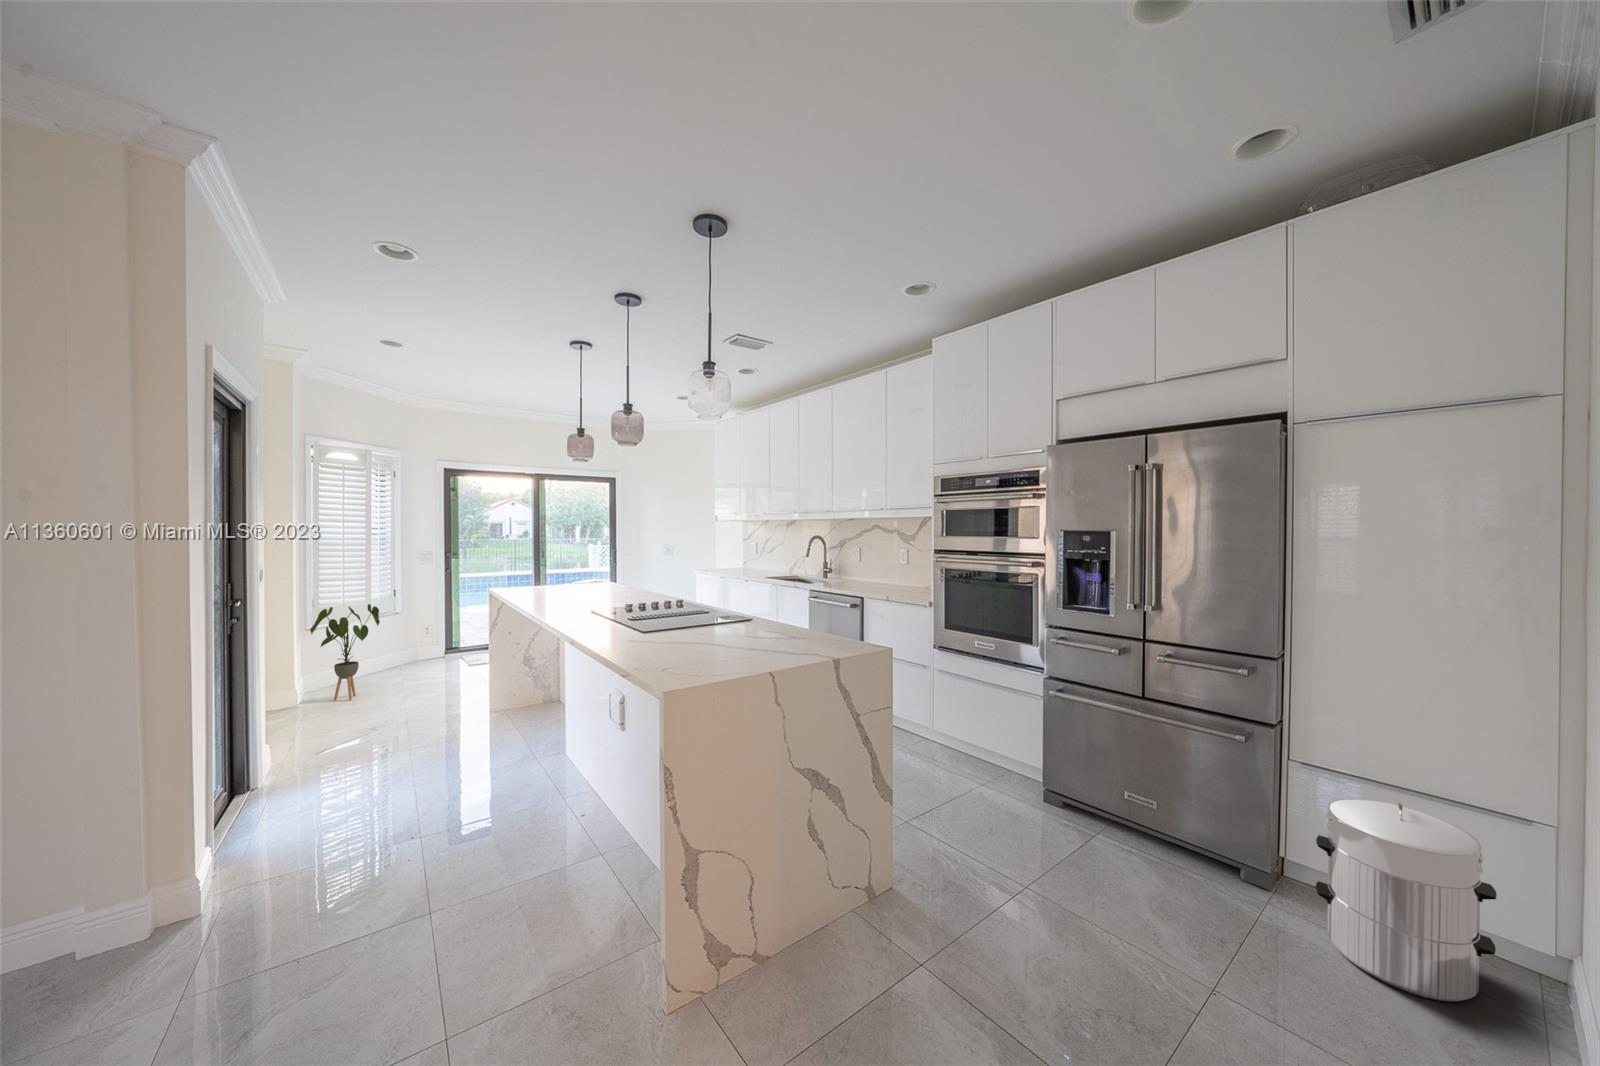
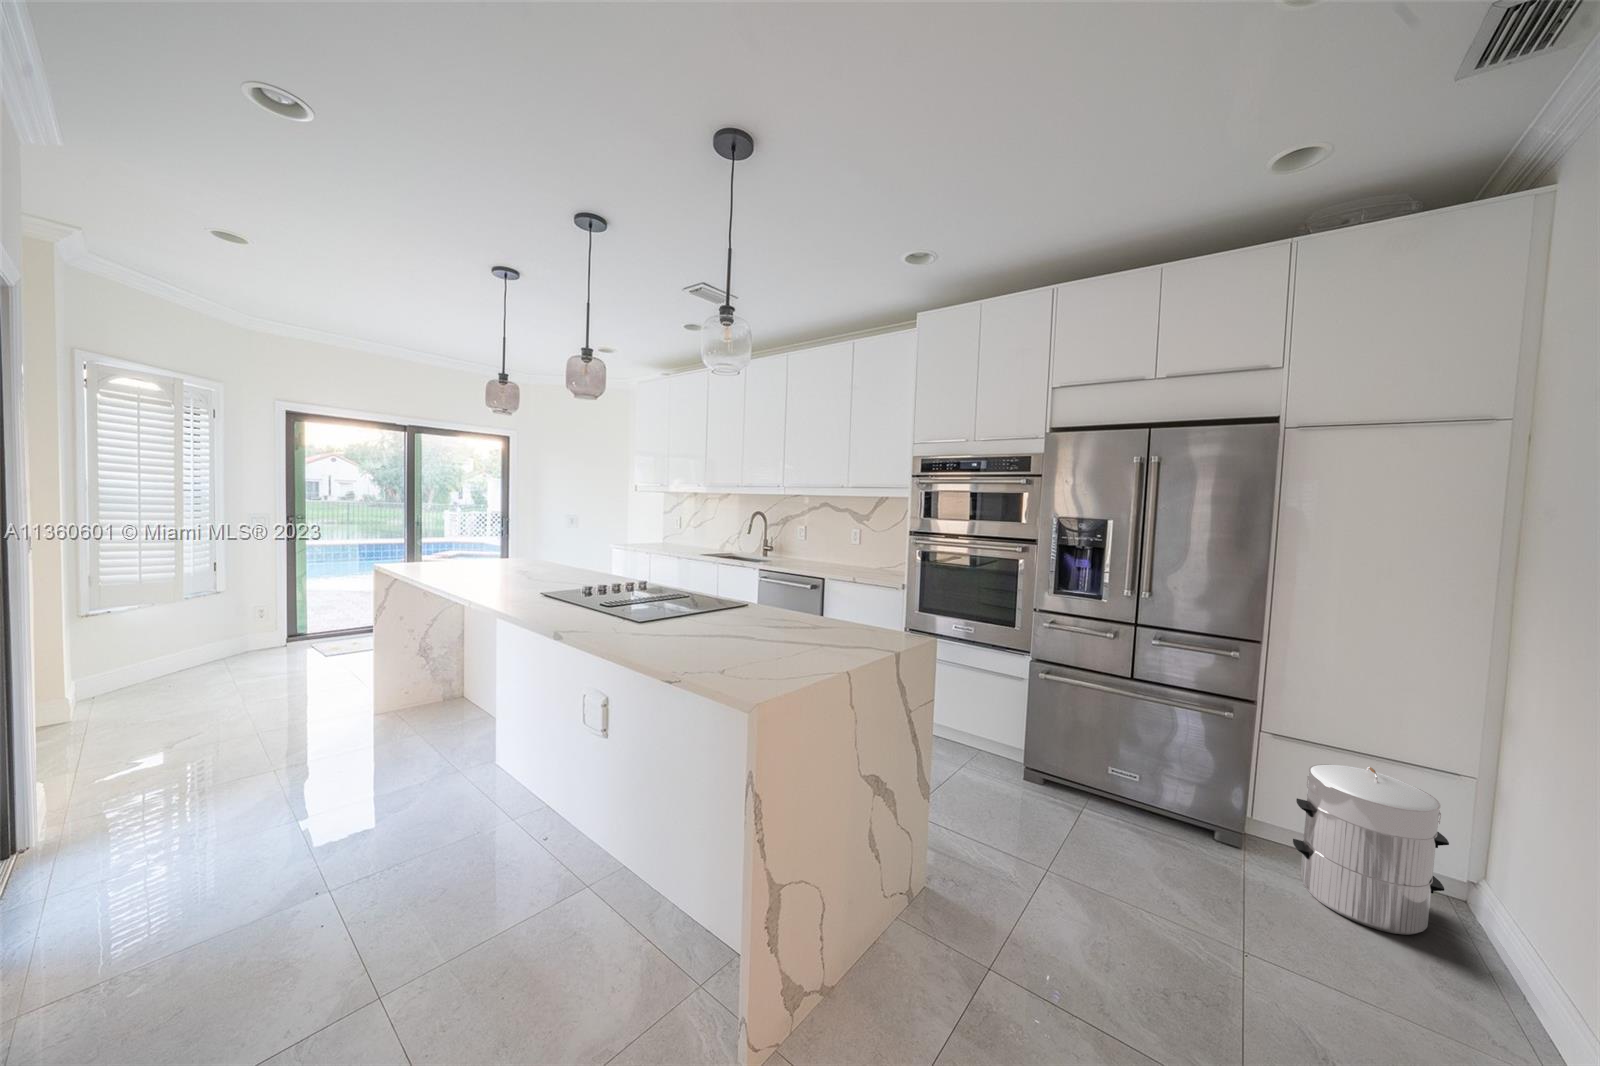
house plant: present [310,604,380,700] -> none [91,582,201,708]

